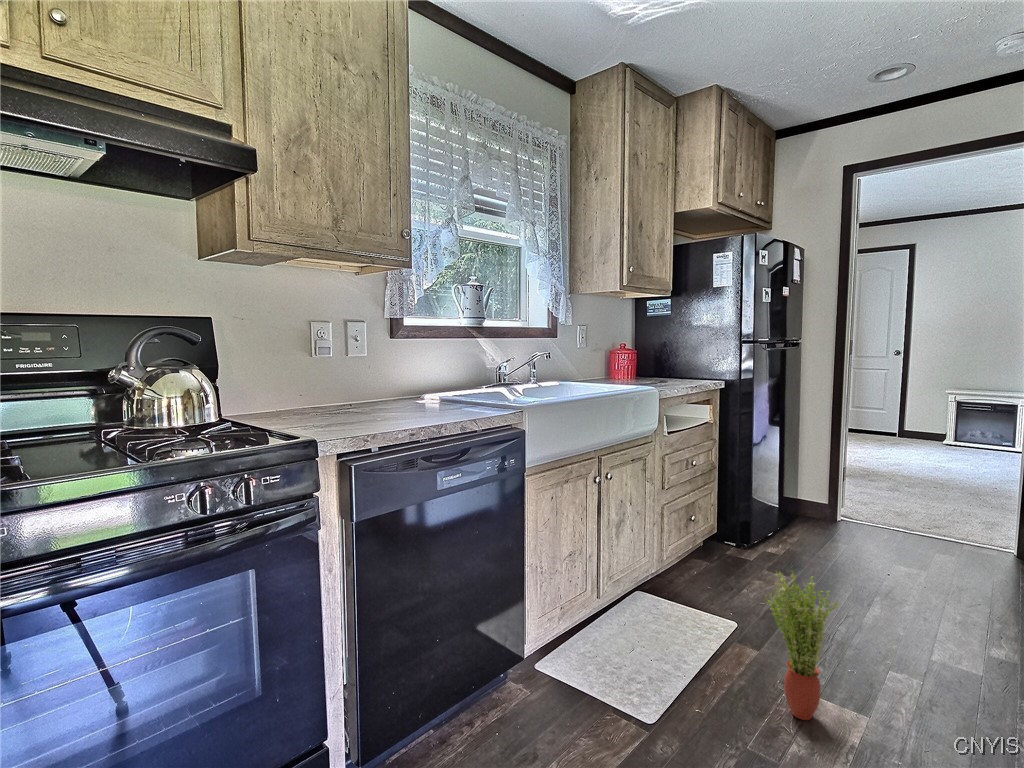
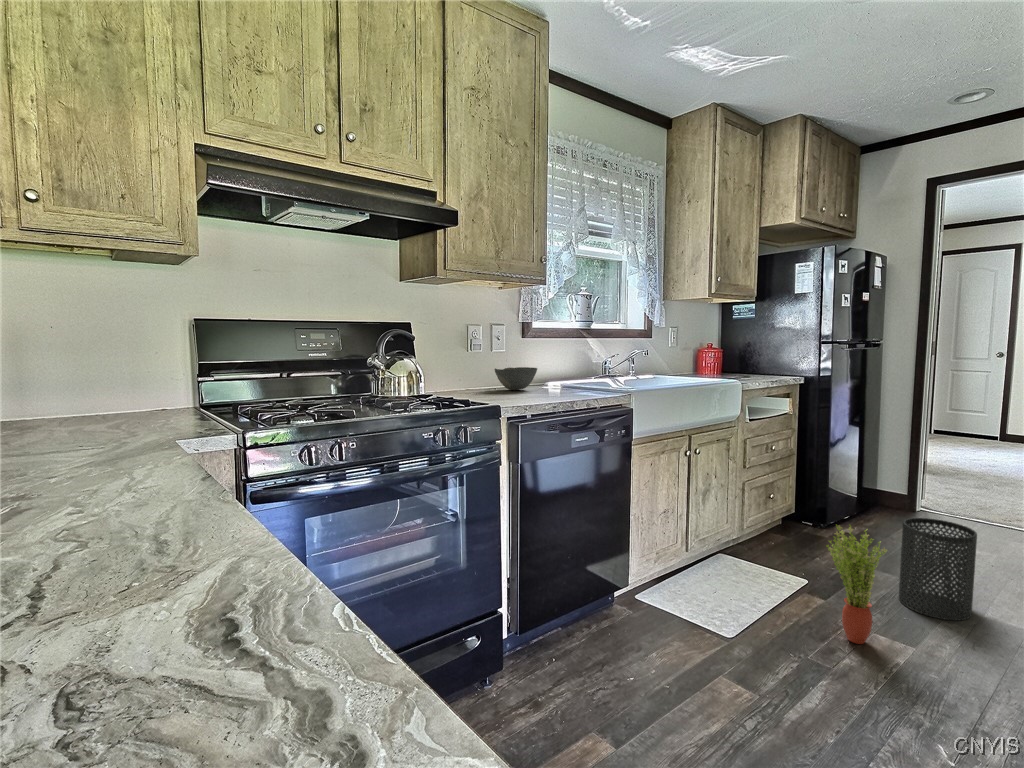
bowl: none [346,376,405,407] -> present [494,367,537,390]
trash can: none [839,546,928,671] -> present [899,518,977,621]

